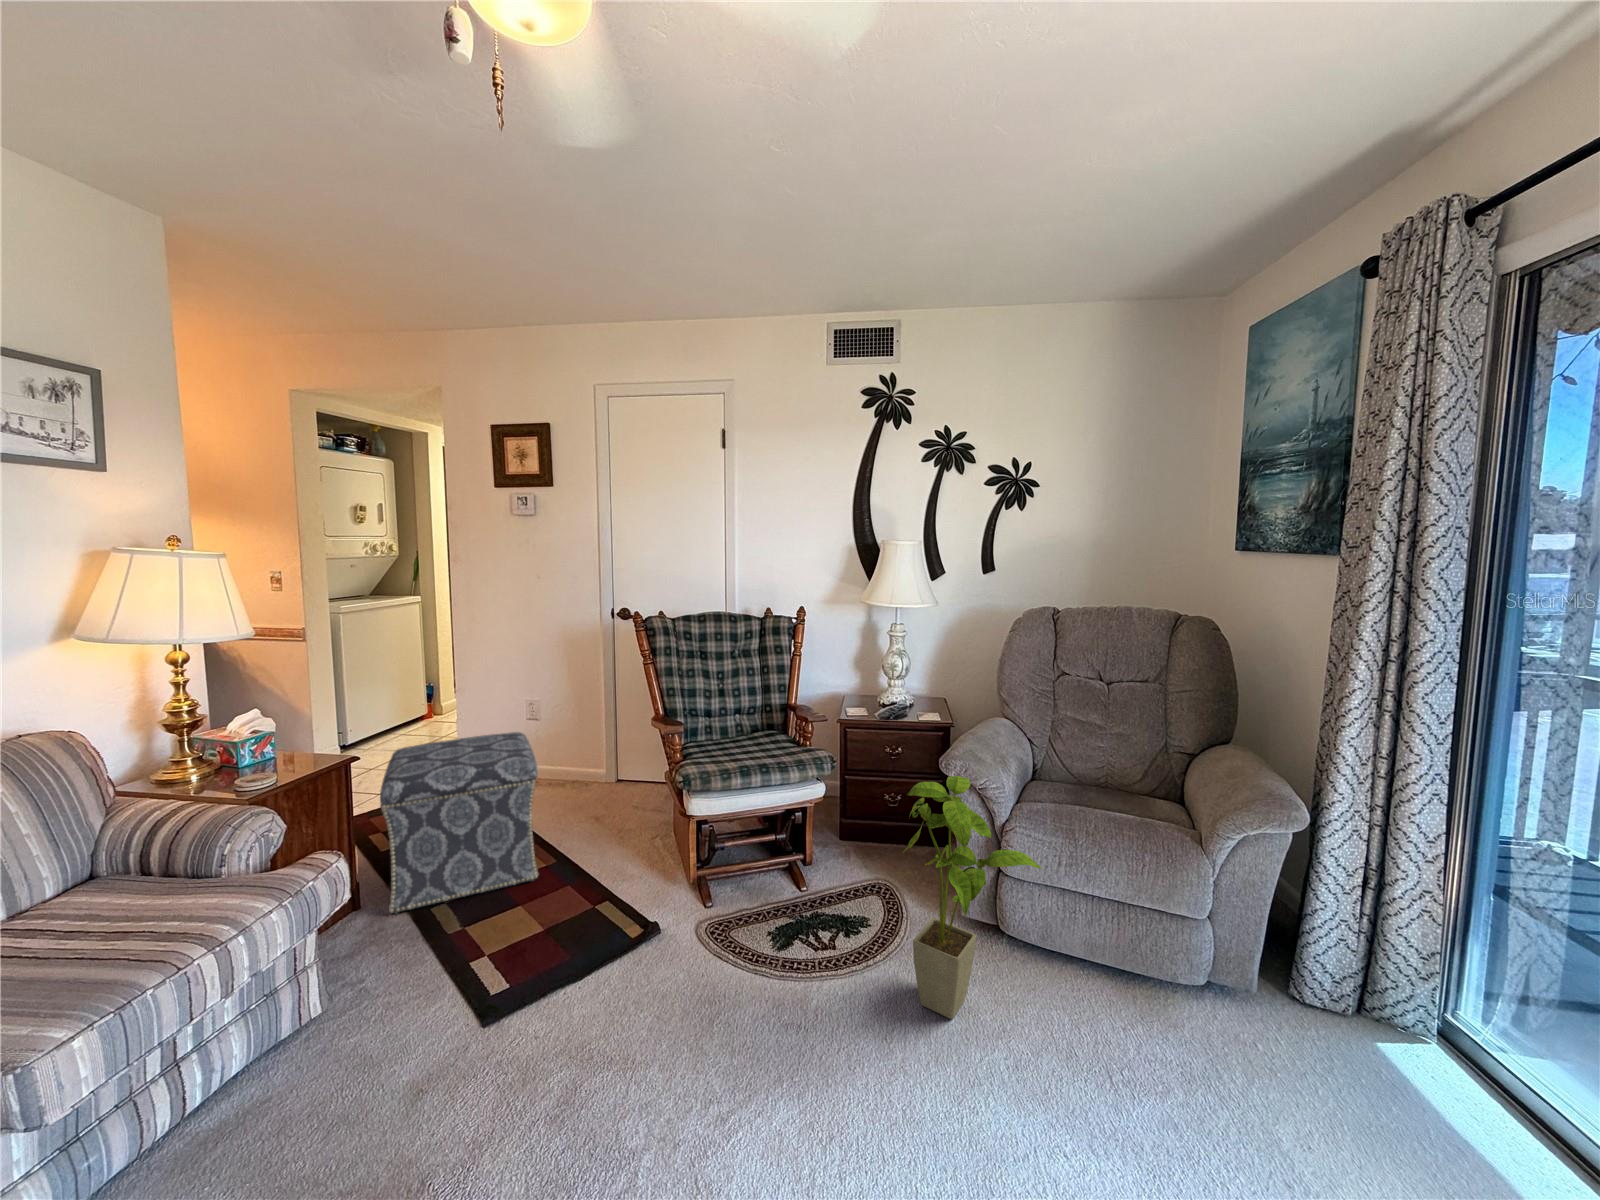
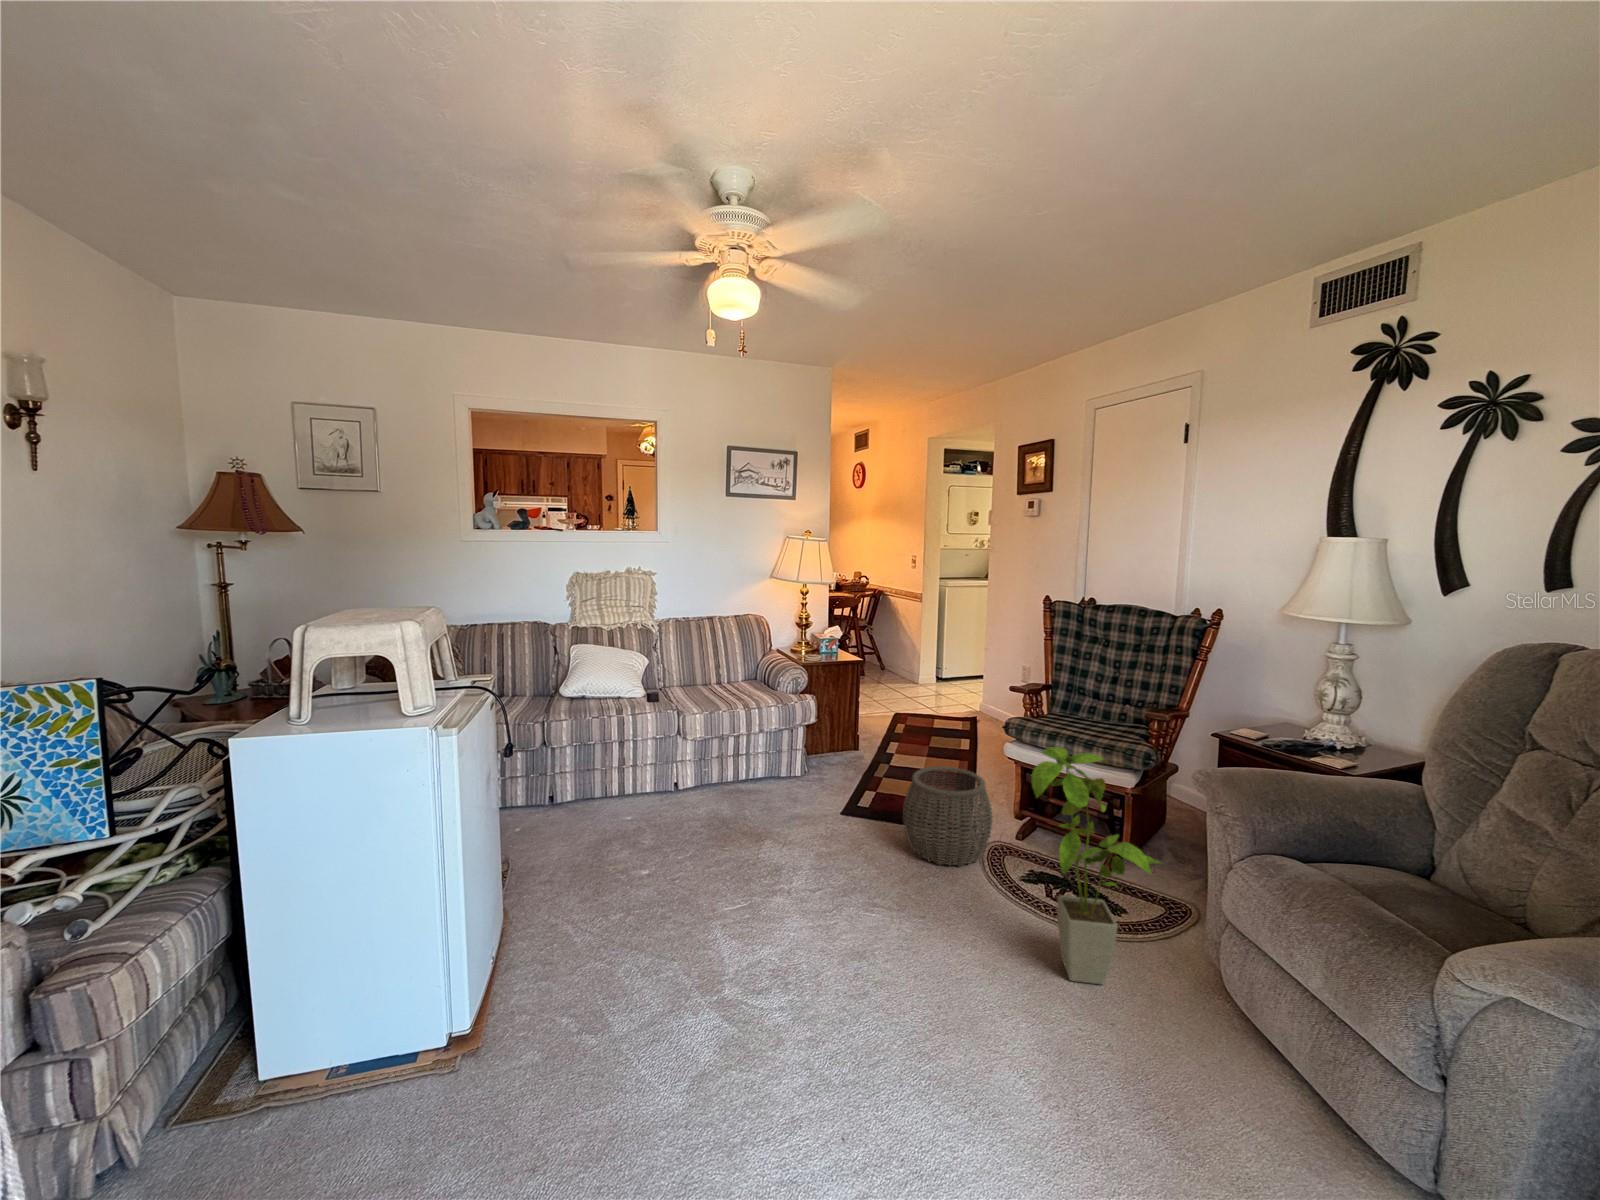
ottoman: present [380,732,539,914] -> none [863,668,976,776]
woven basket: none [620,854,741,1006] -> present [903,766,993,866]

